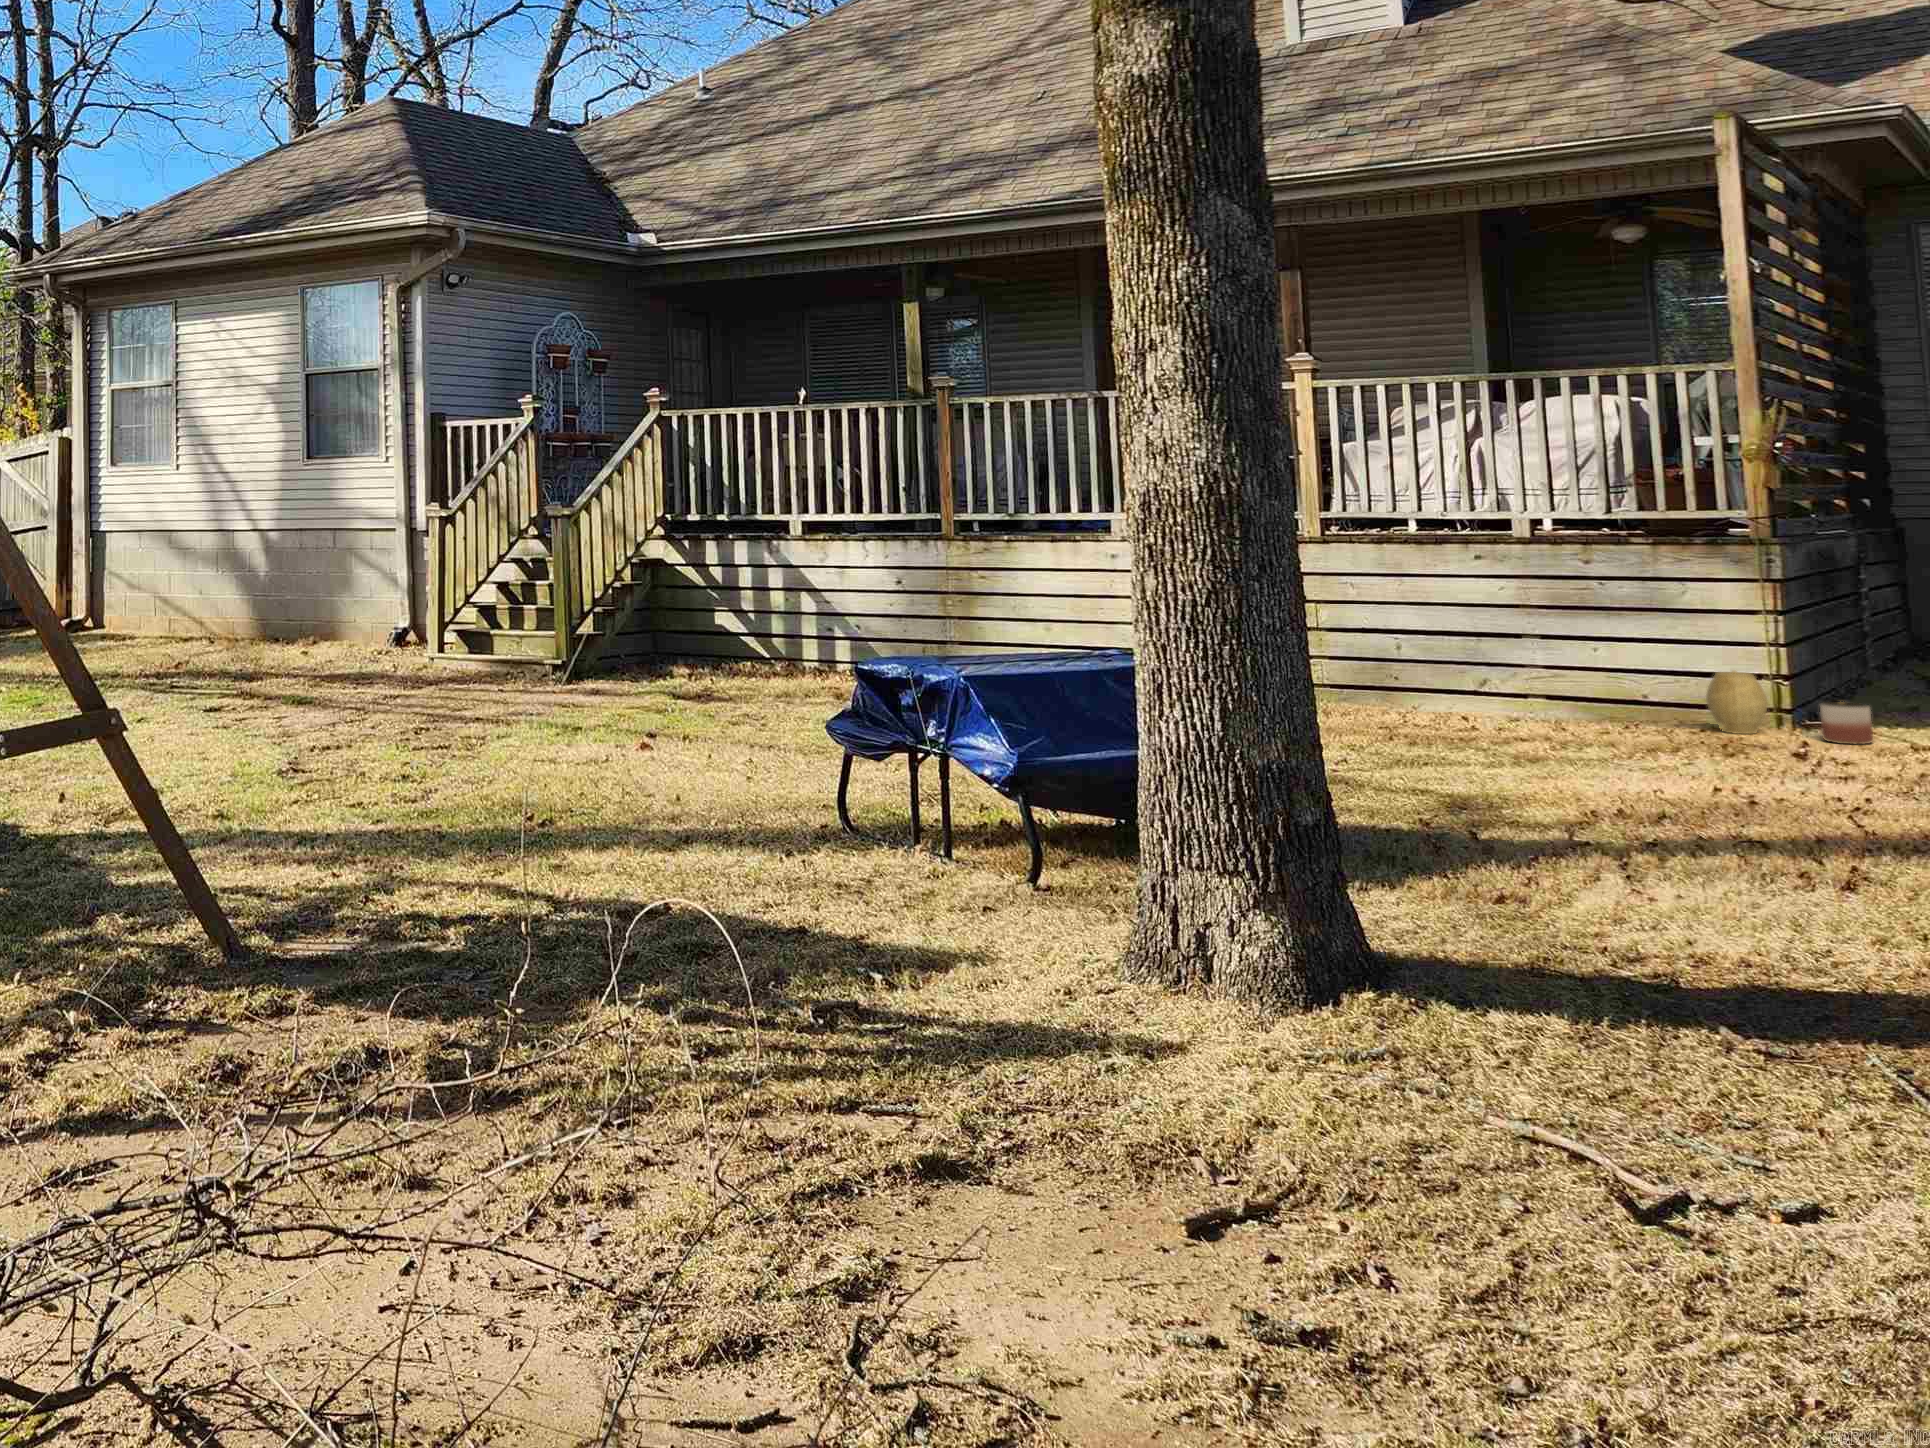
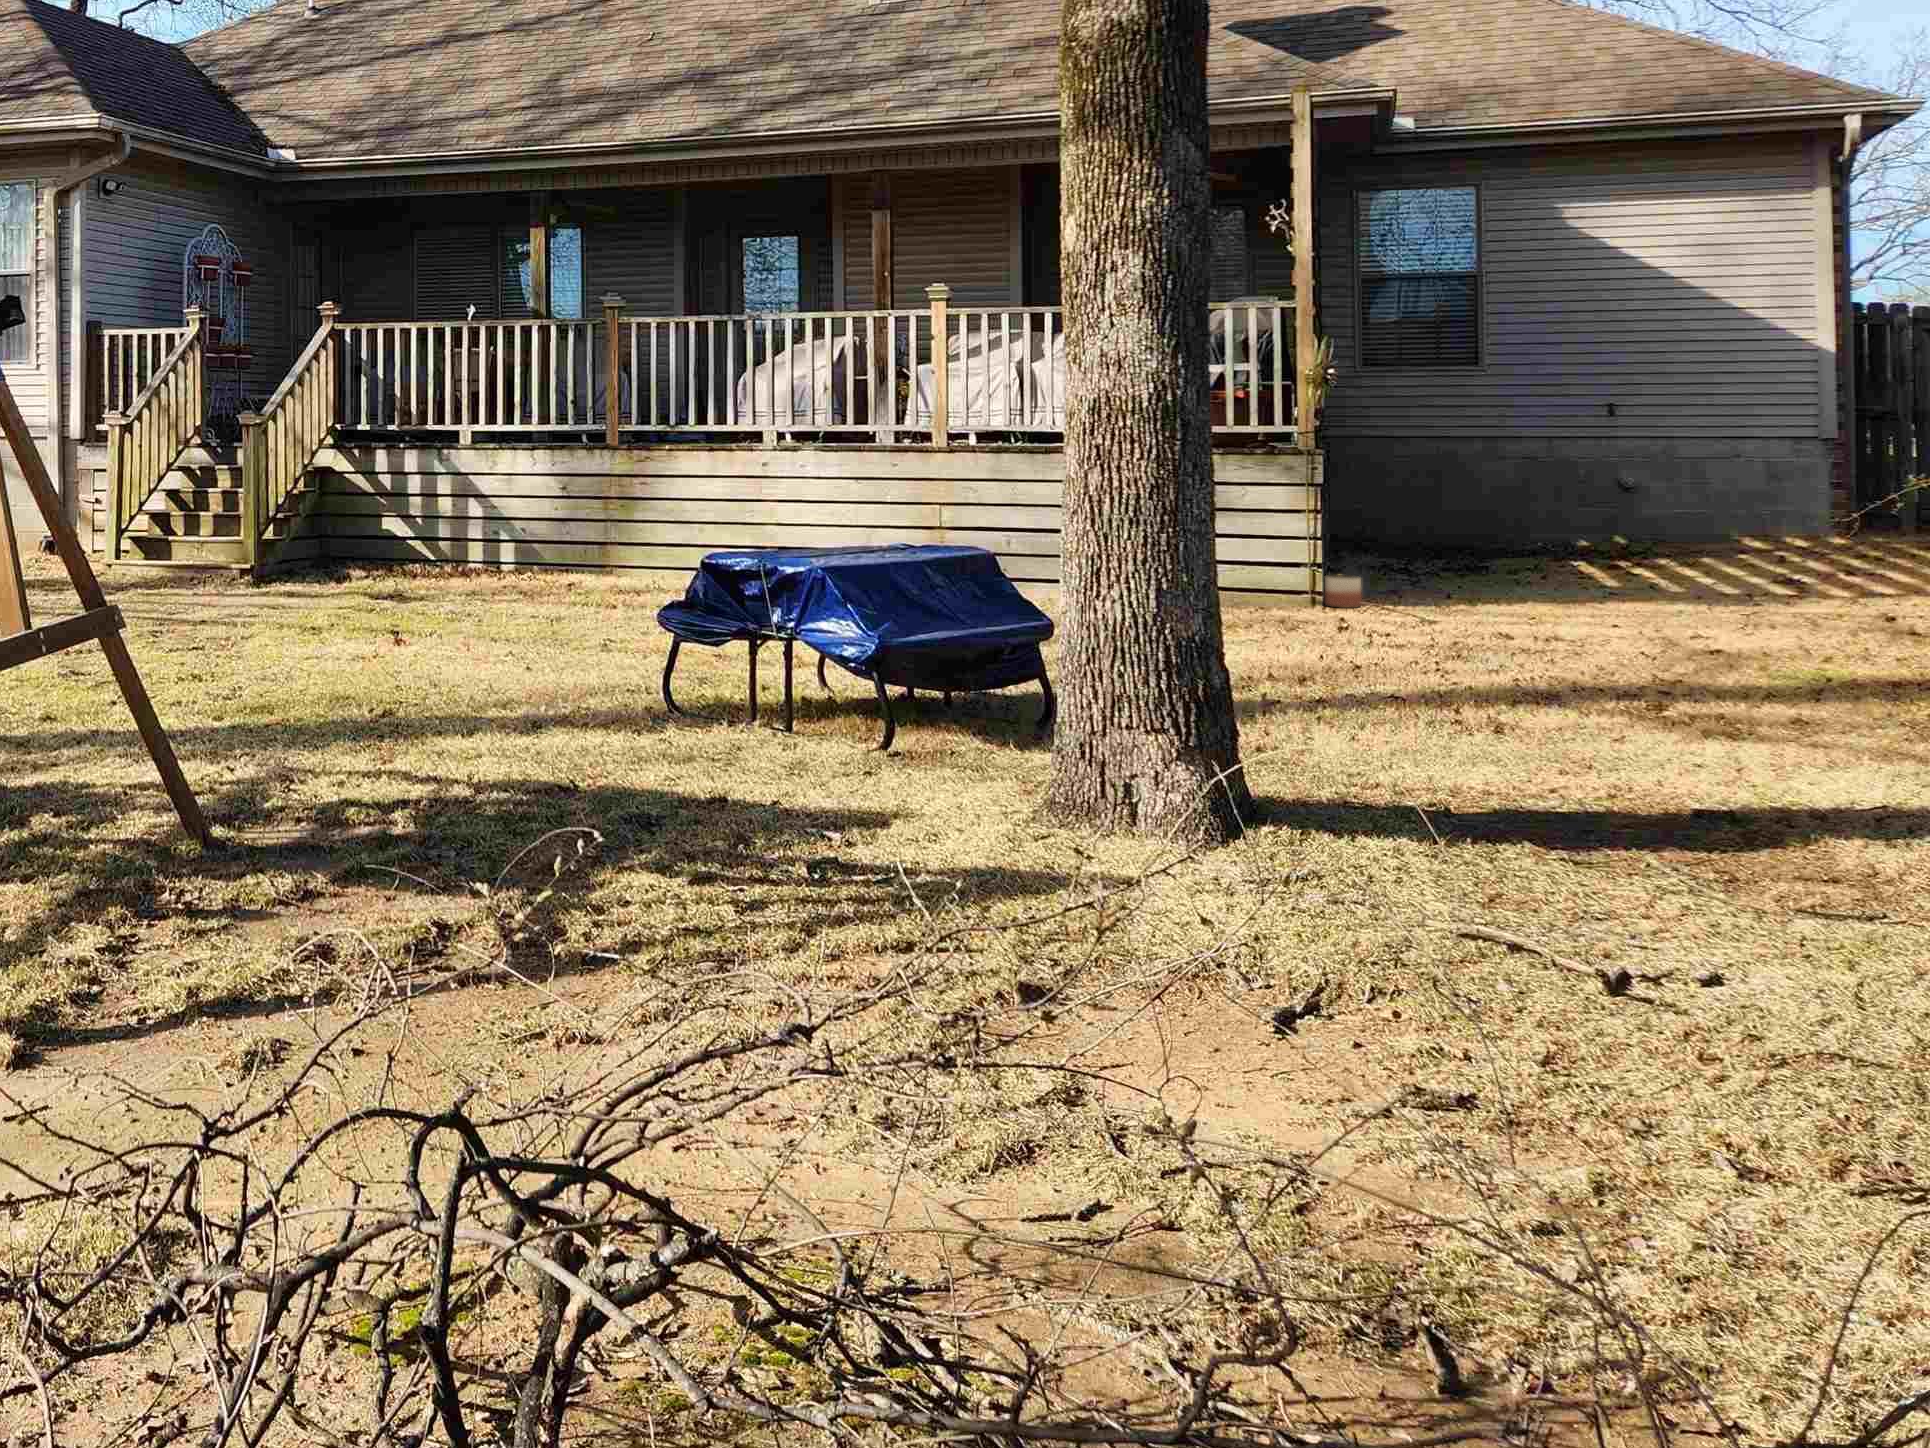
woven basket: present [1706,670,1768,734] -> none [1237,551,1283,602]

